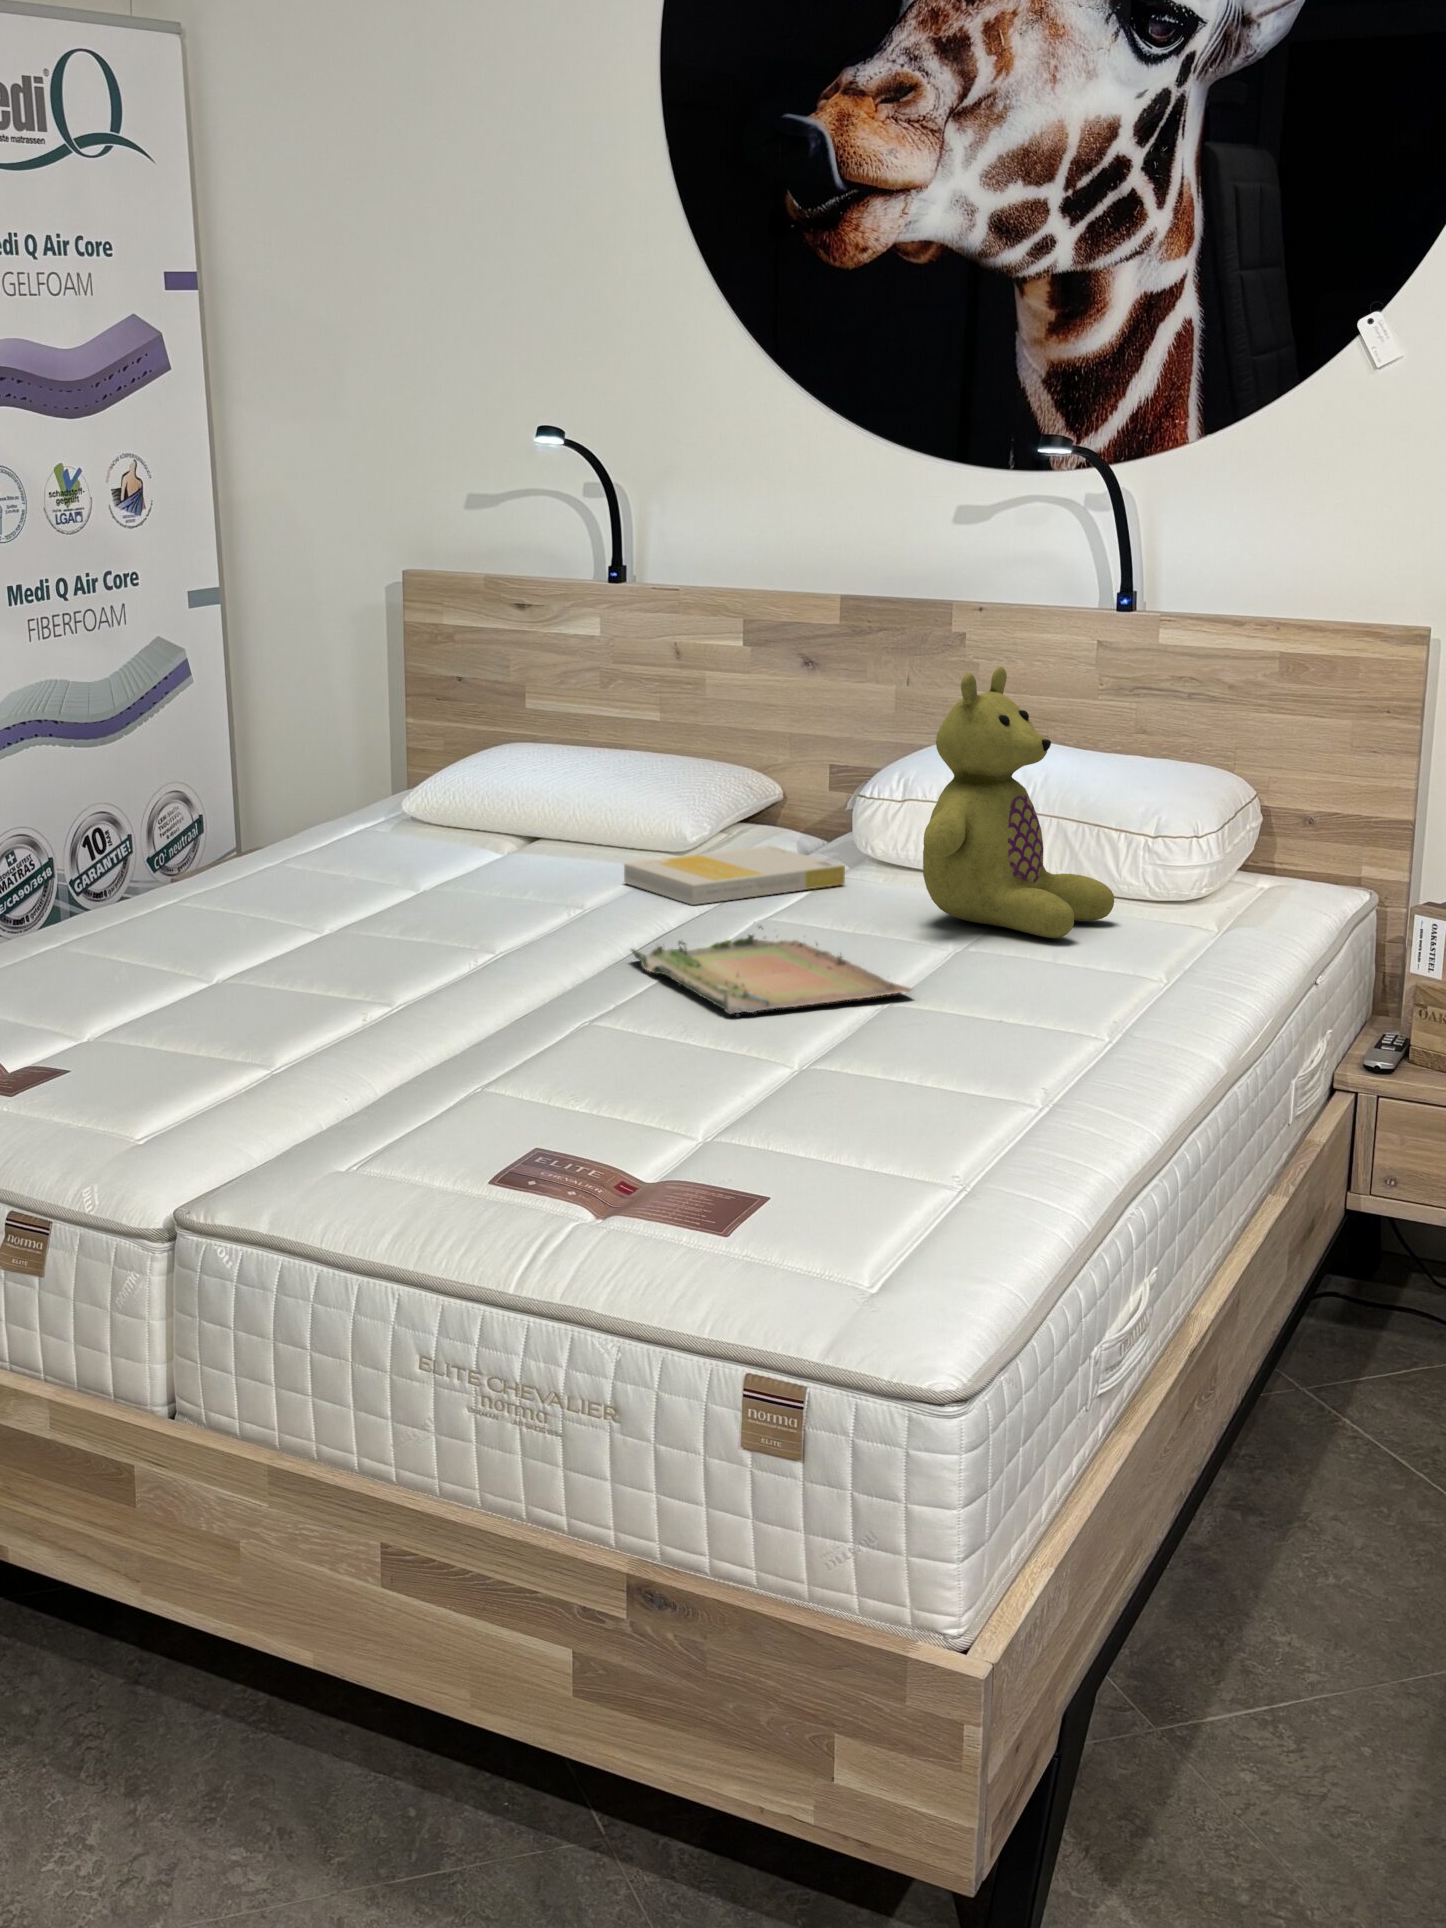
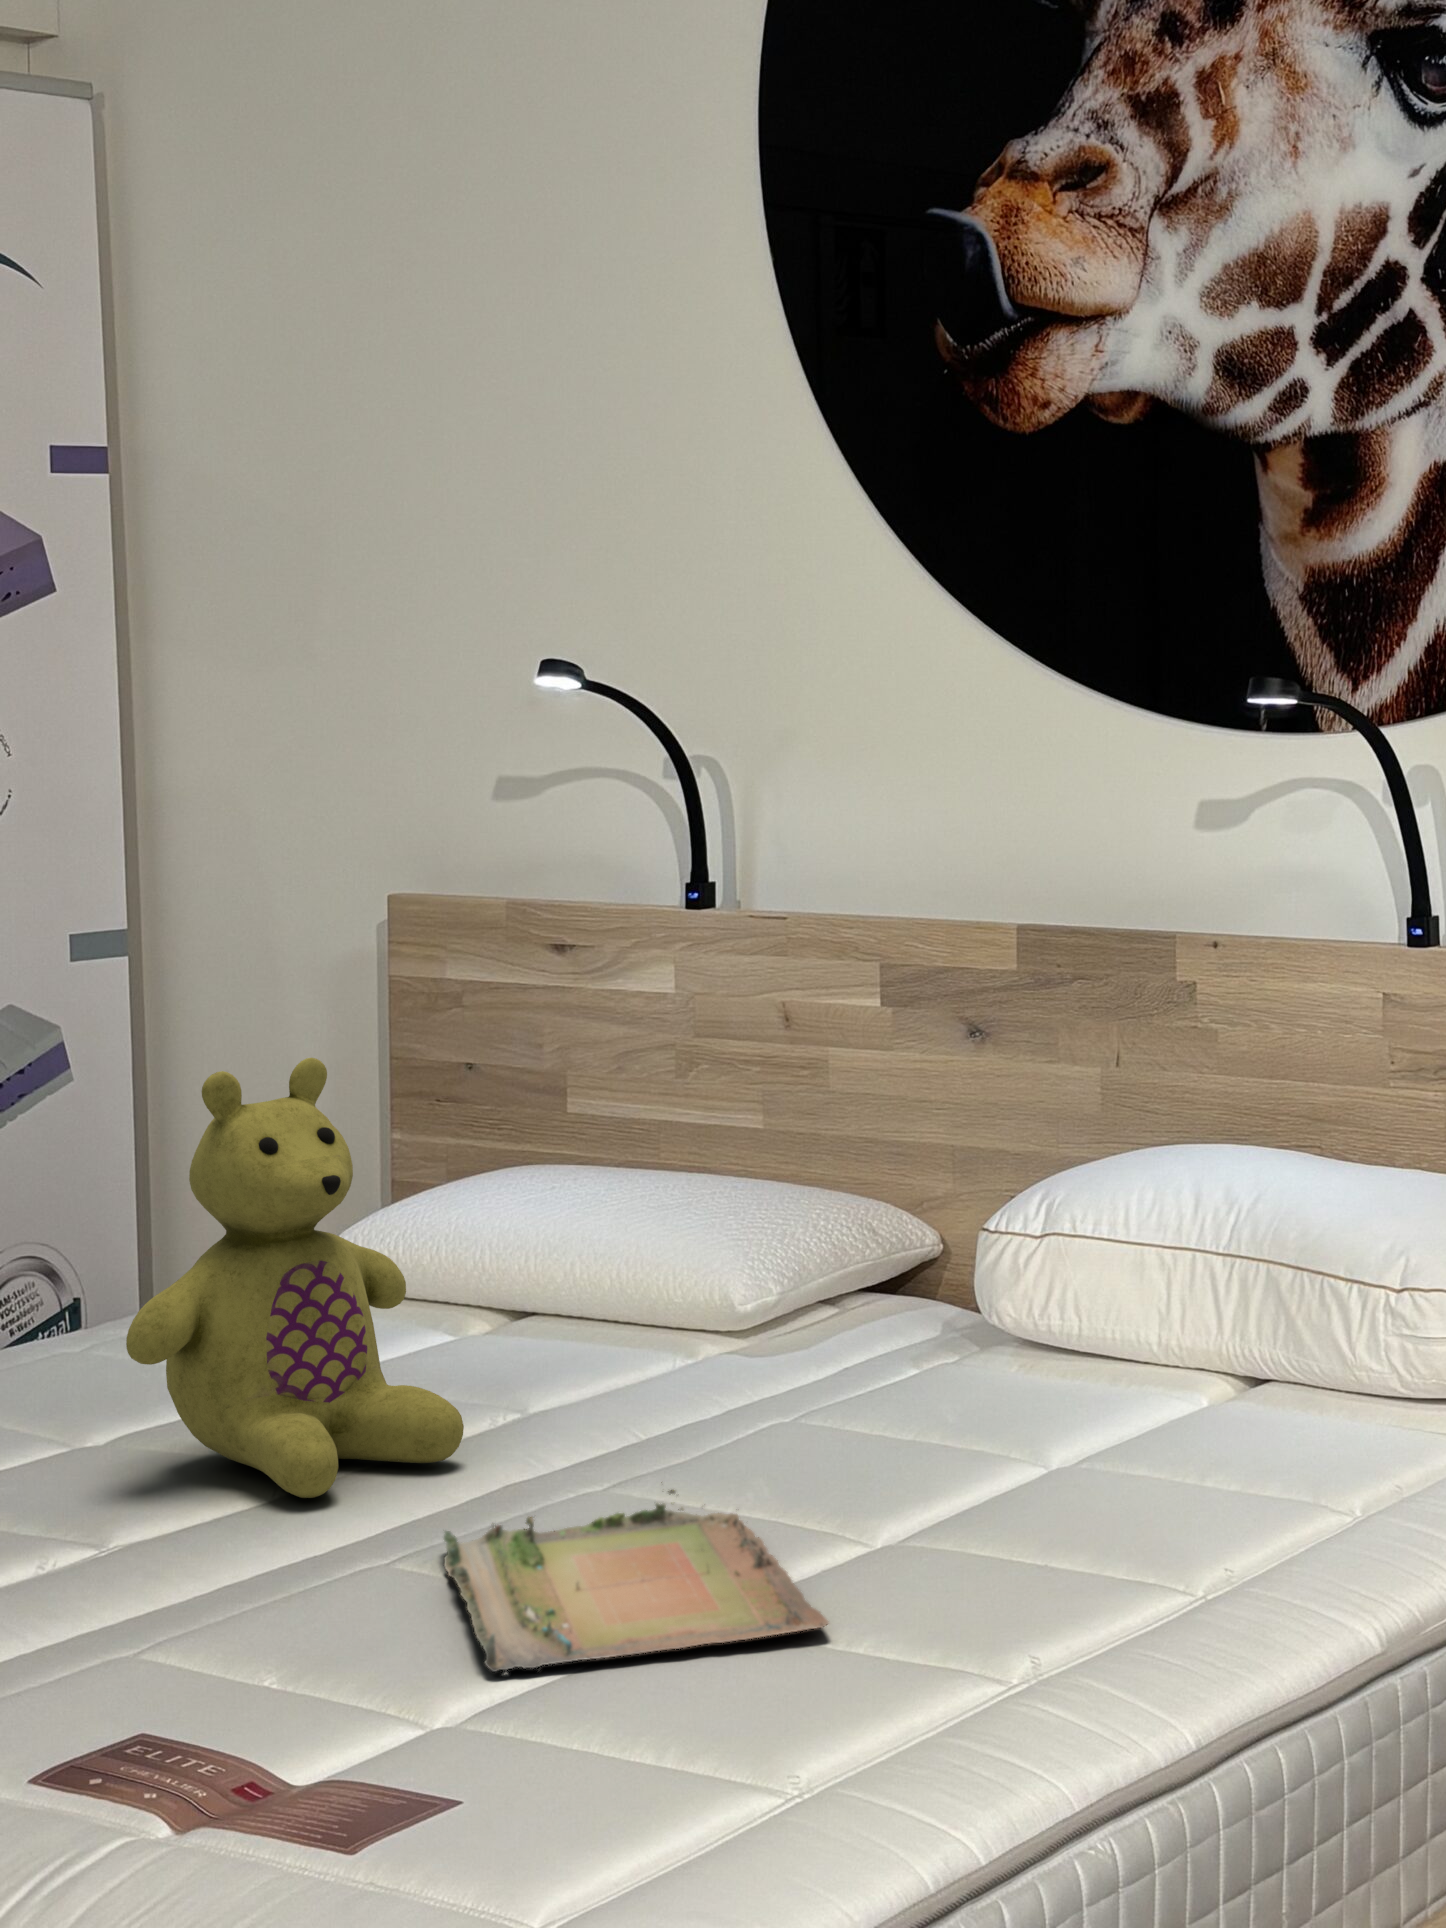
stuffed bear: present [923,666,1114,938] -> present [126,1058,464,1498]
book: present [624,845,845,905] -> none [589,1322,931,1434]

